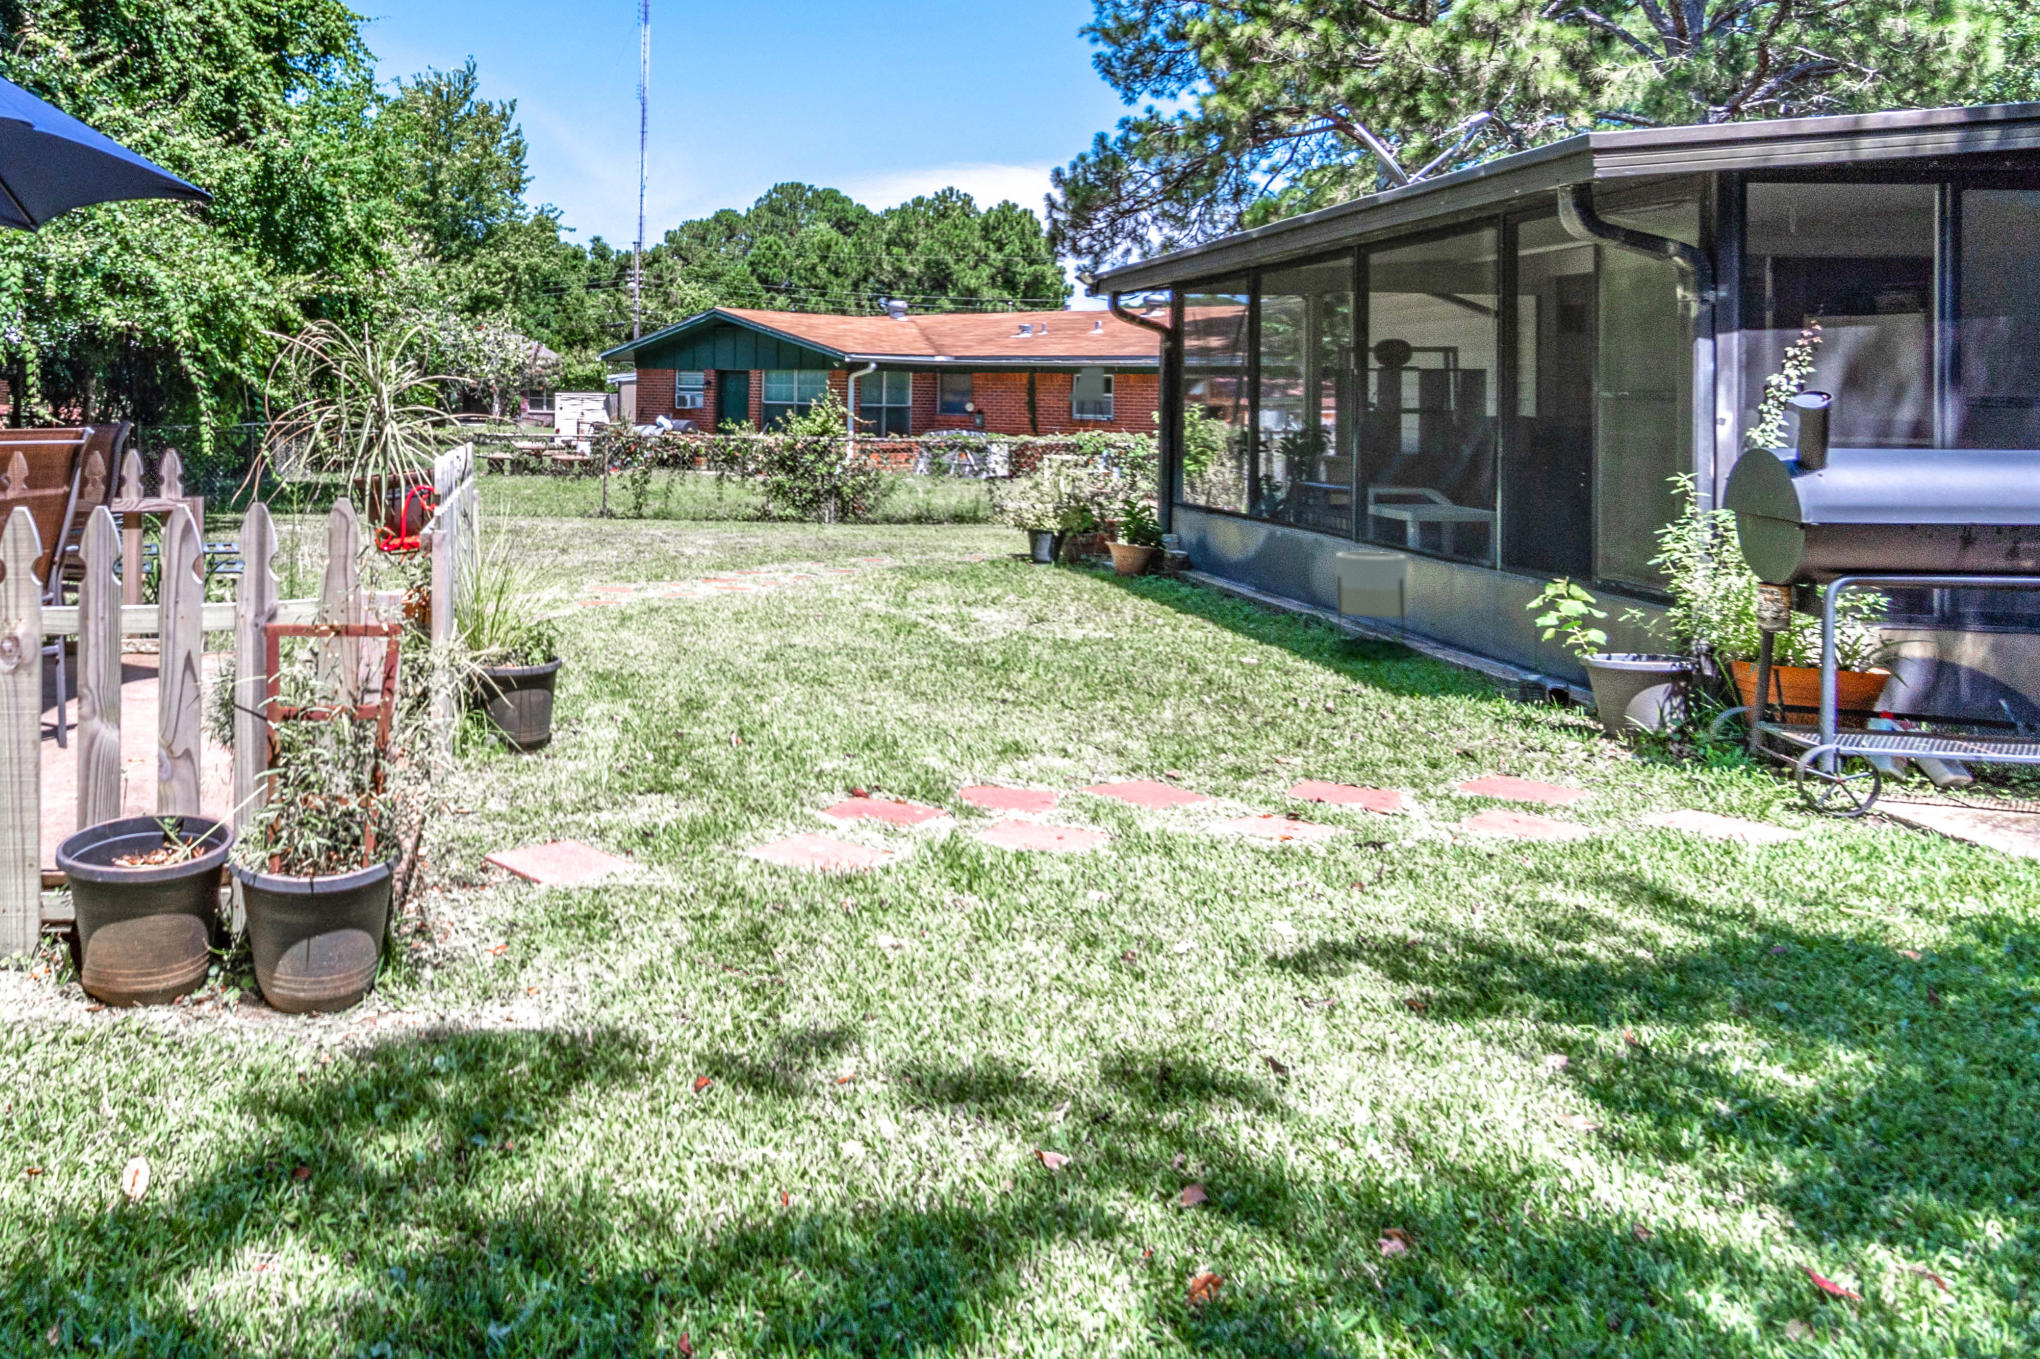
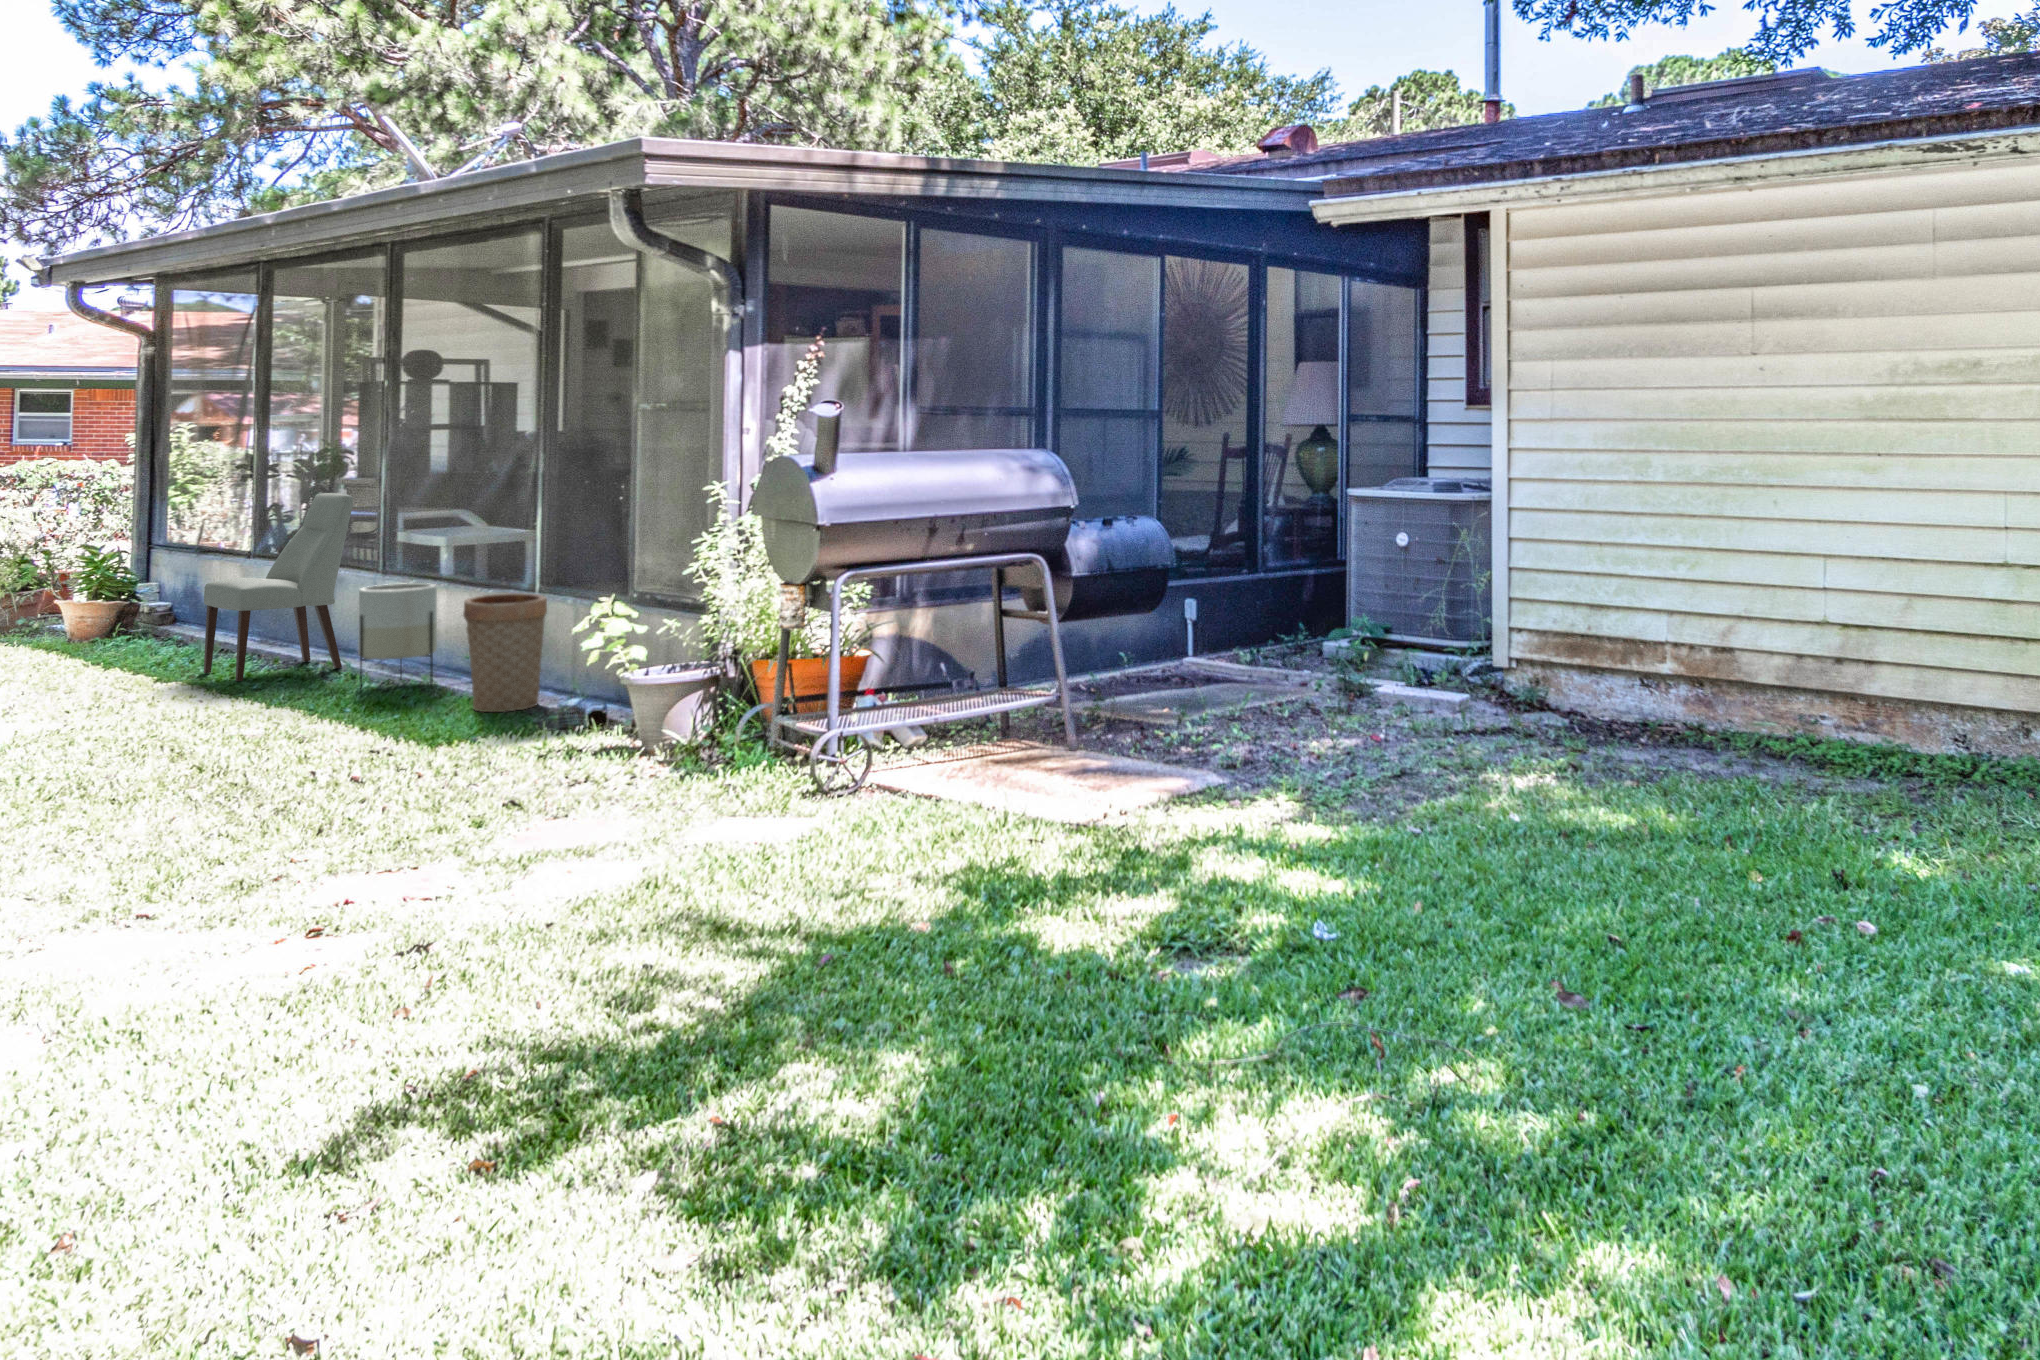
chair: present [1068,367,1104,419] -> present [204,493,353,681]
basket: none [1427,569,1510,675] -> present [463,593,547,712]

